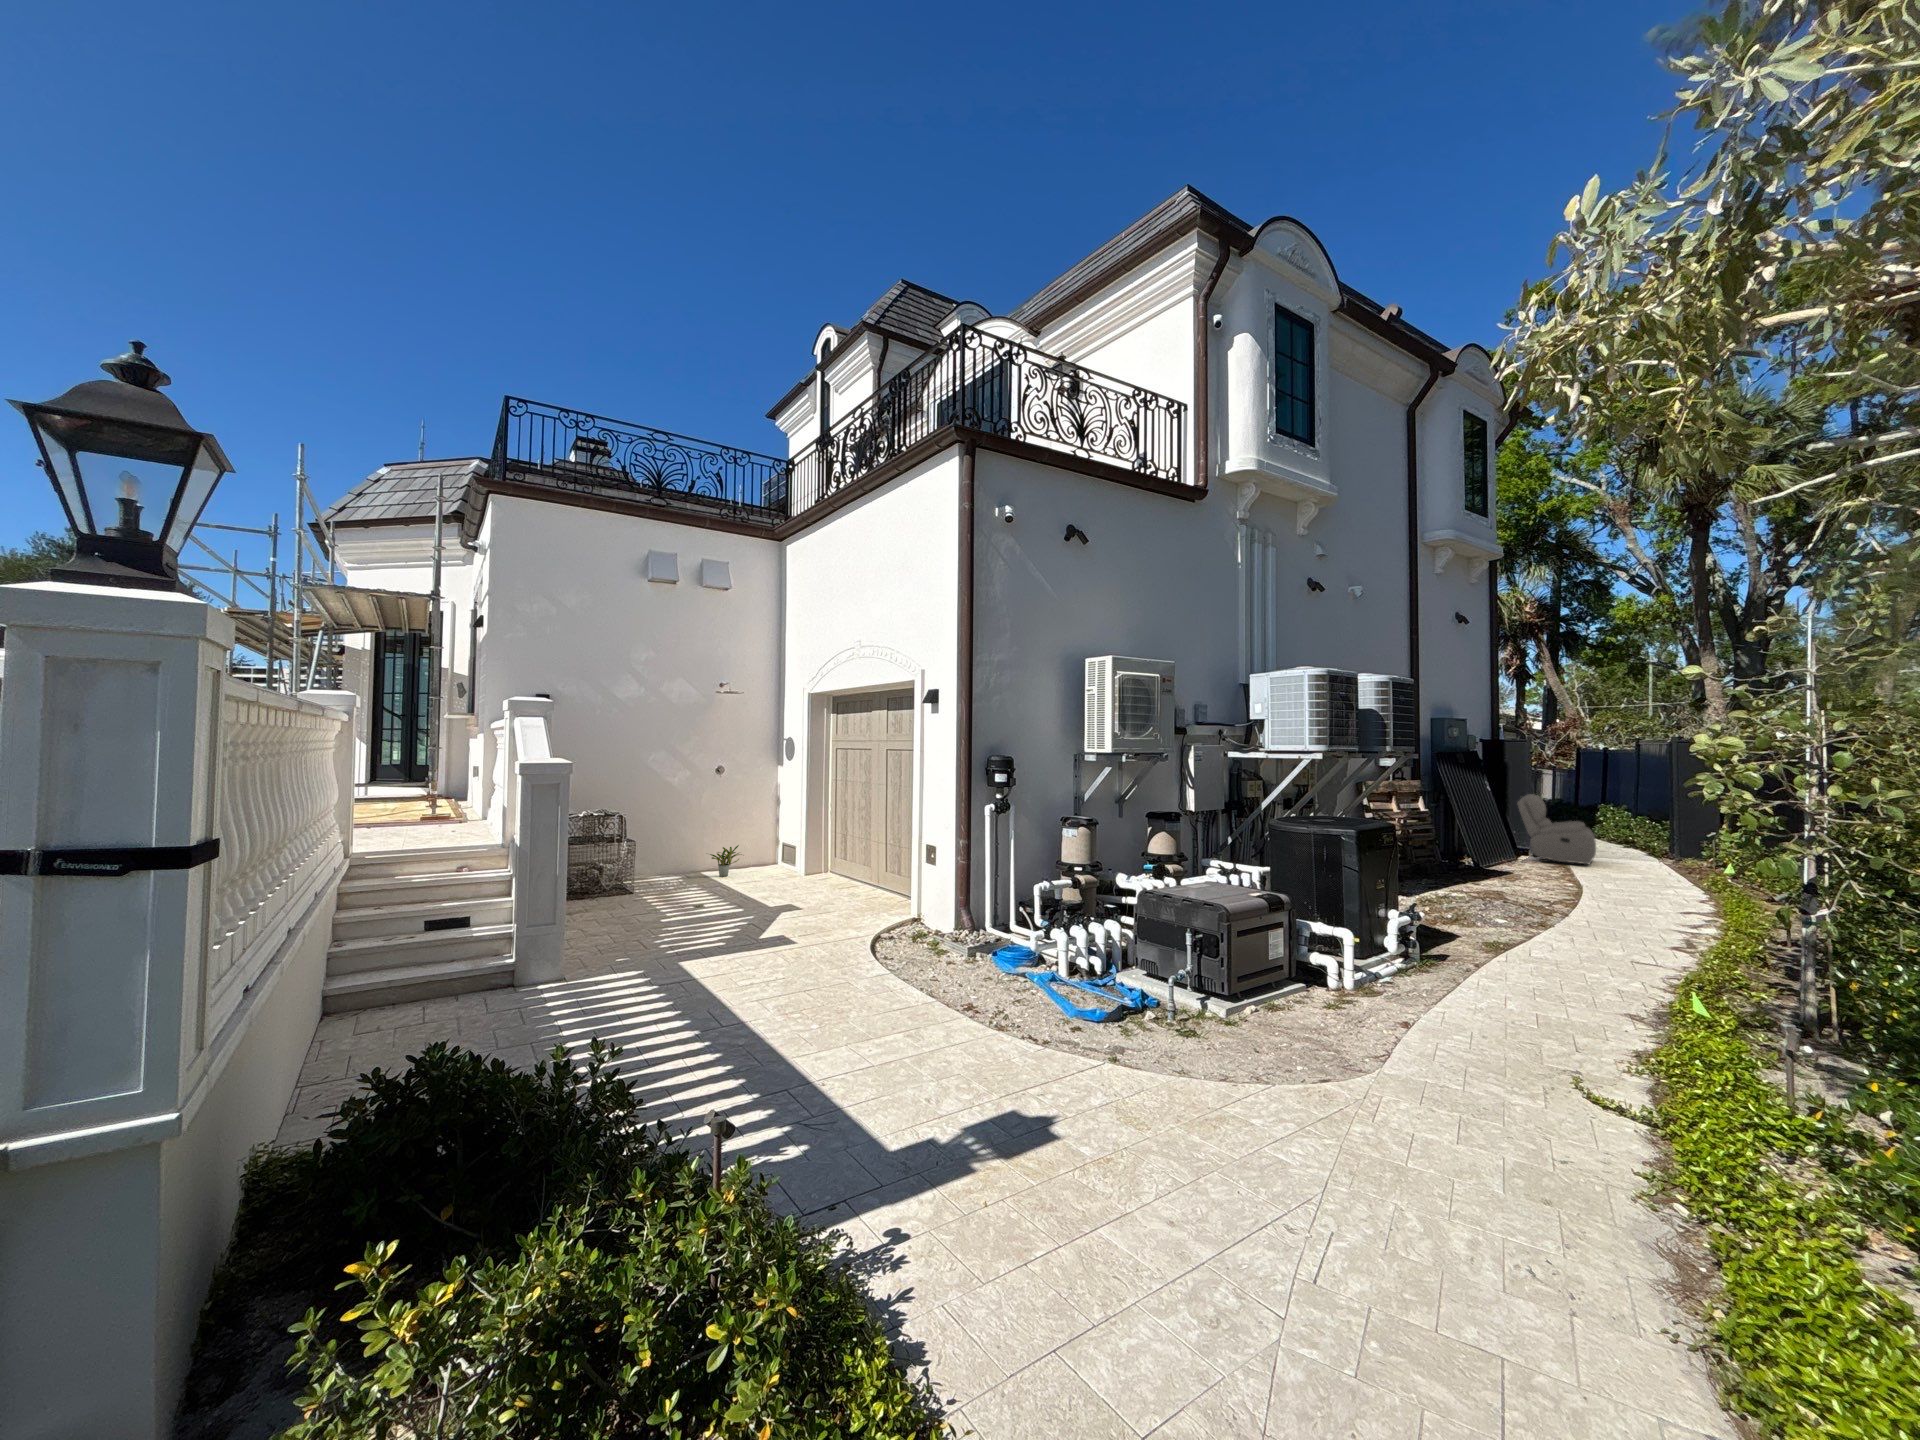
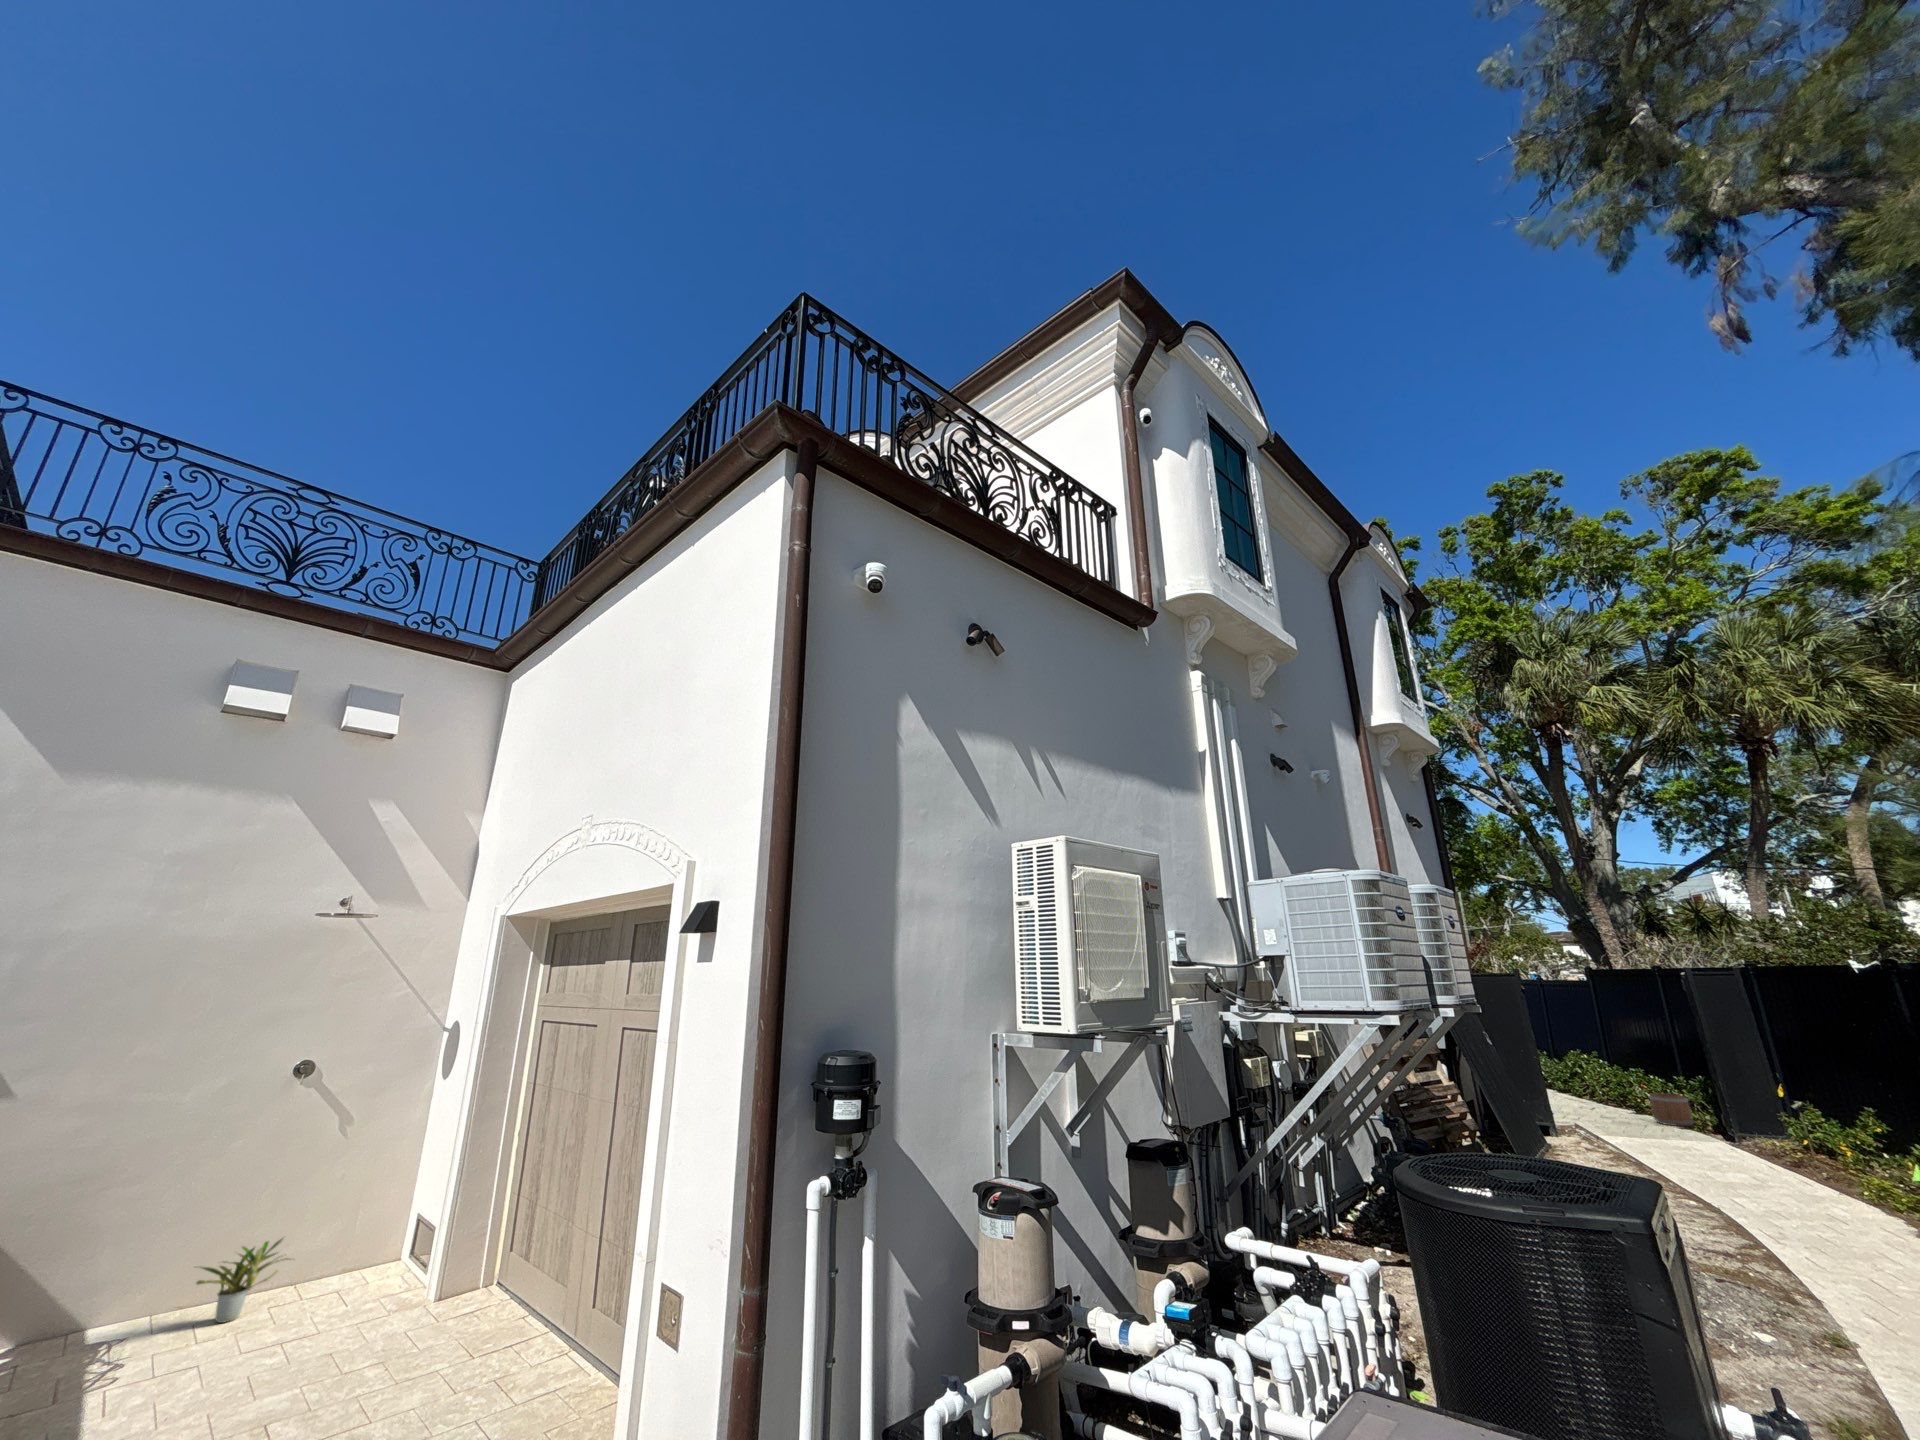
chair: present [1517,794,1596,865] -> none [1513,1045,1634,1148]
bucket: none [1644,835,1678,859] -> present [1648,1093,1694,1127]

